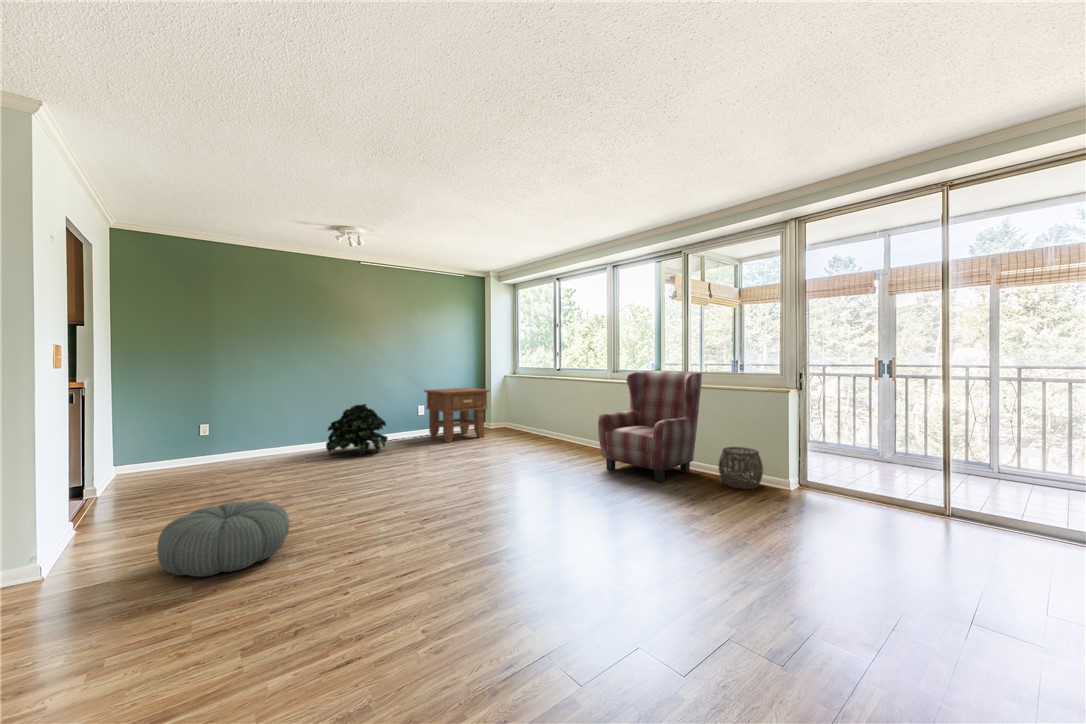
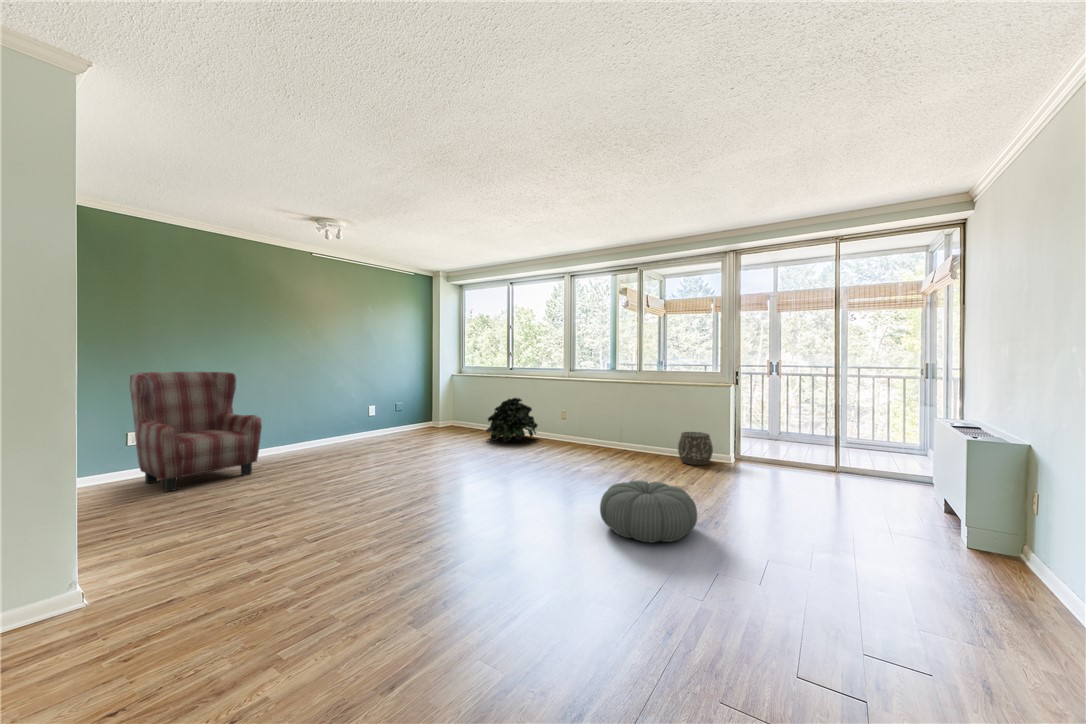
armchair: present [598,371,702,482] -> present [130,372,262,492]
side table: present [424,388,489,442] -> none [376,387,444,441]
potted plant: present [326,404,388,455] -> present [486,398,538,442]
pouf: present [157,501,290,577] -> present [600,481,697,543]

